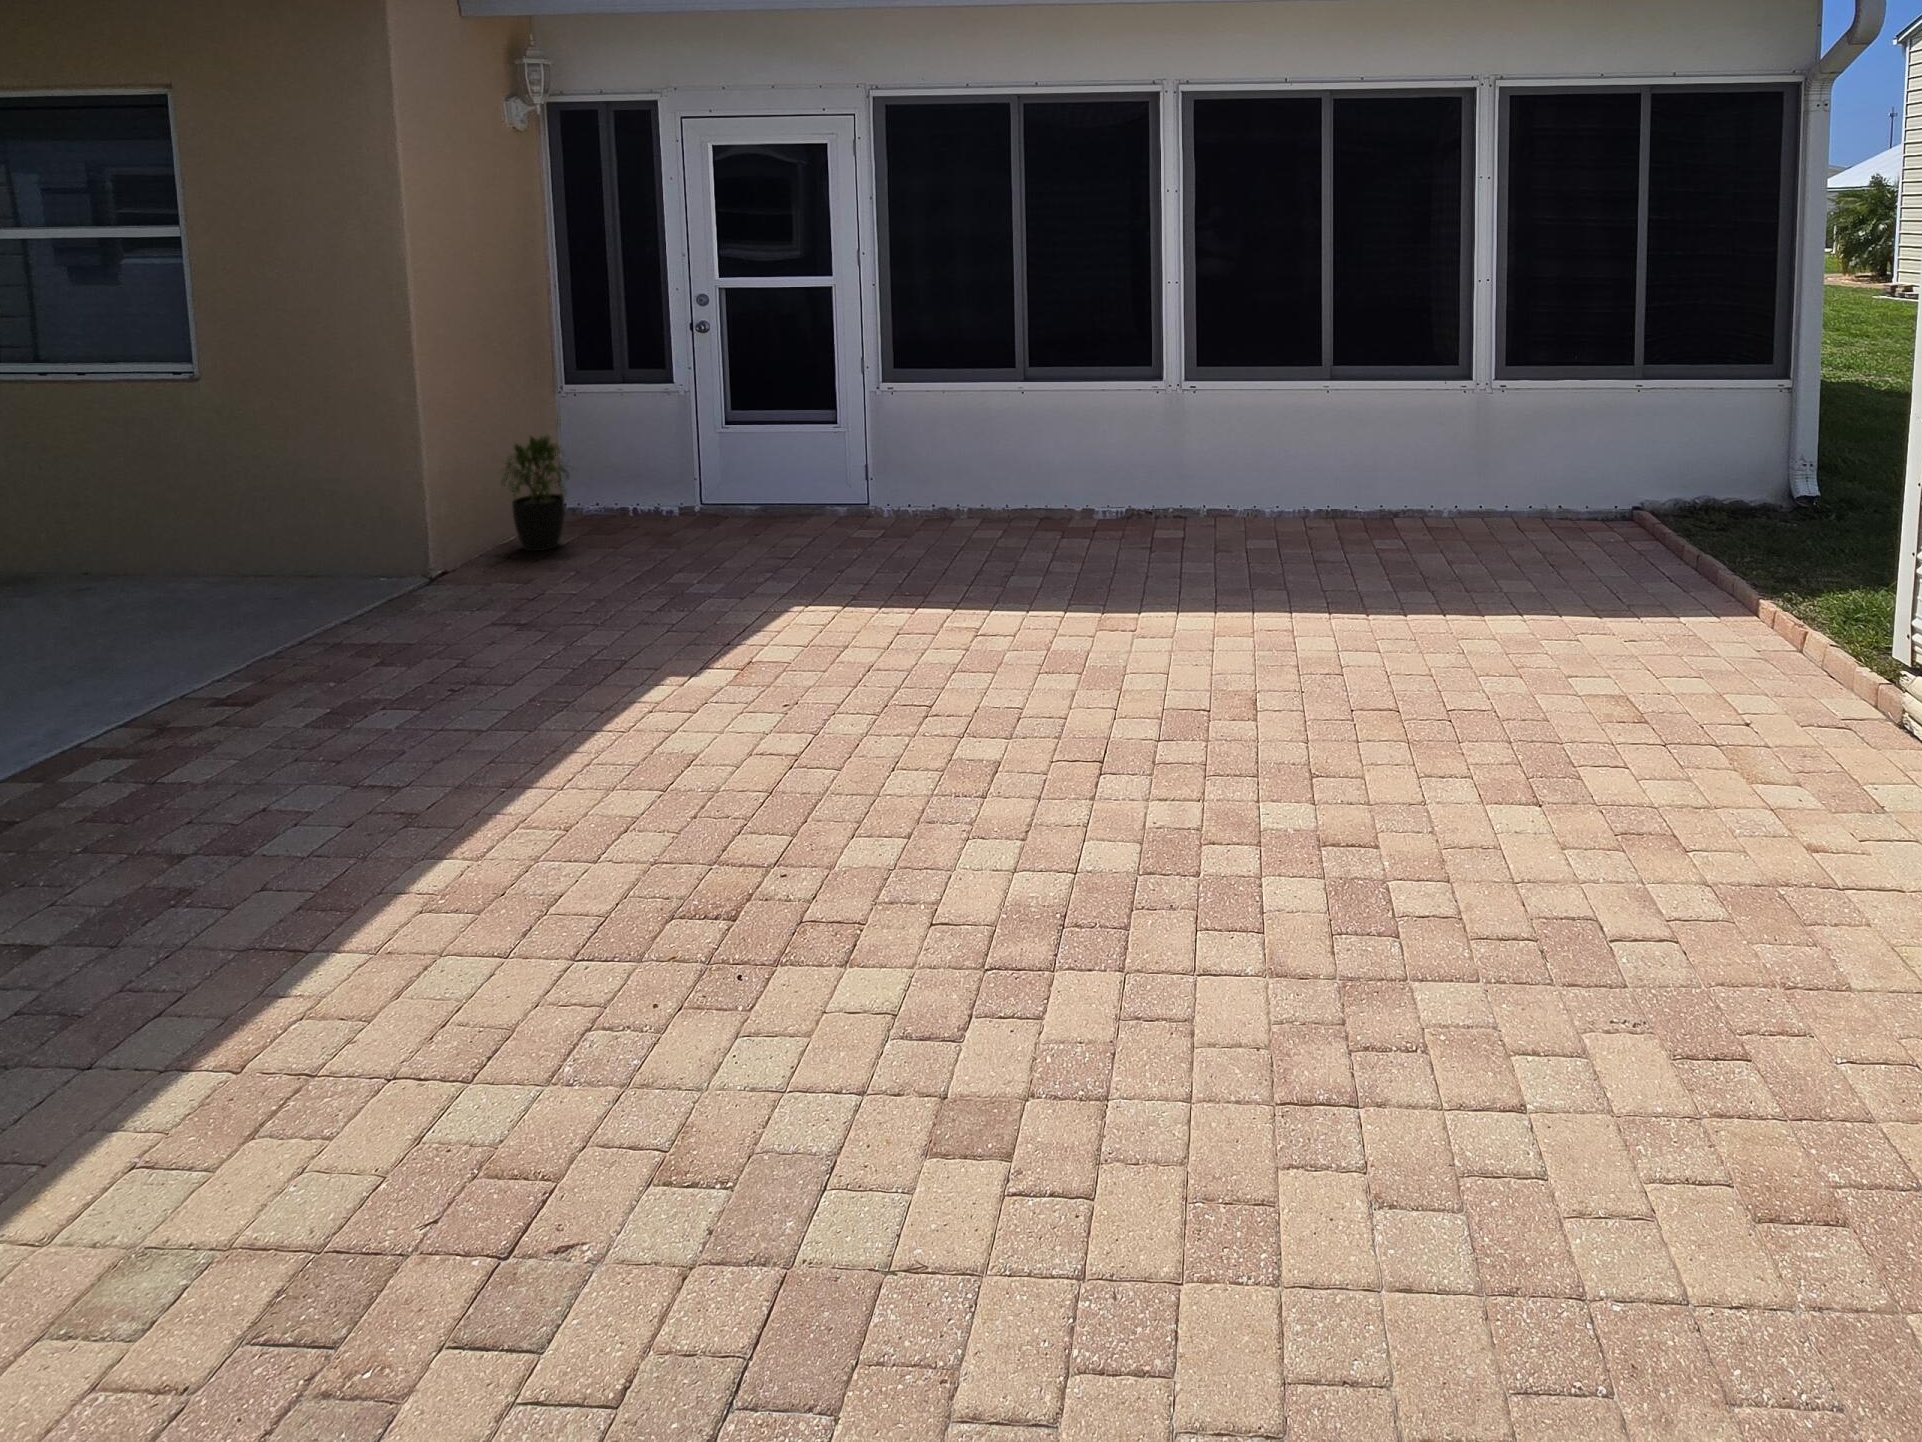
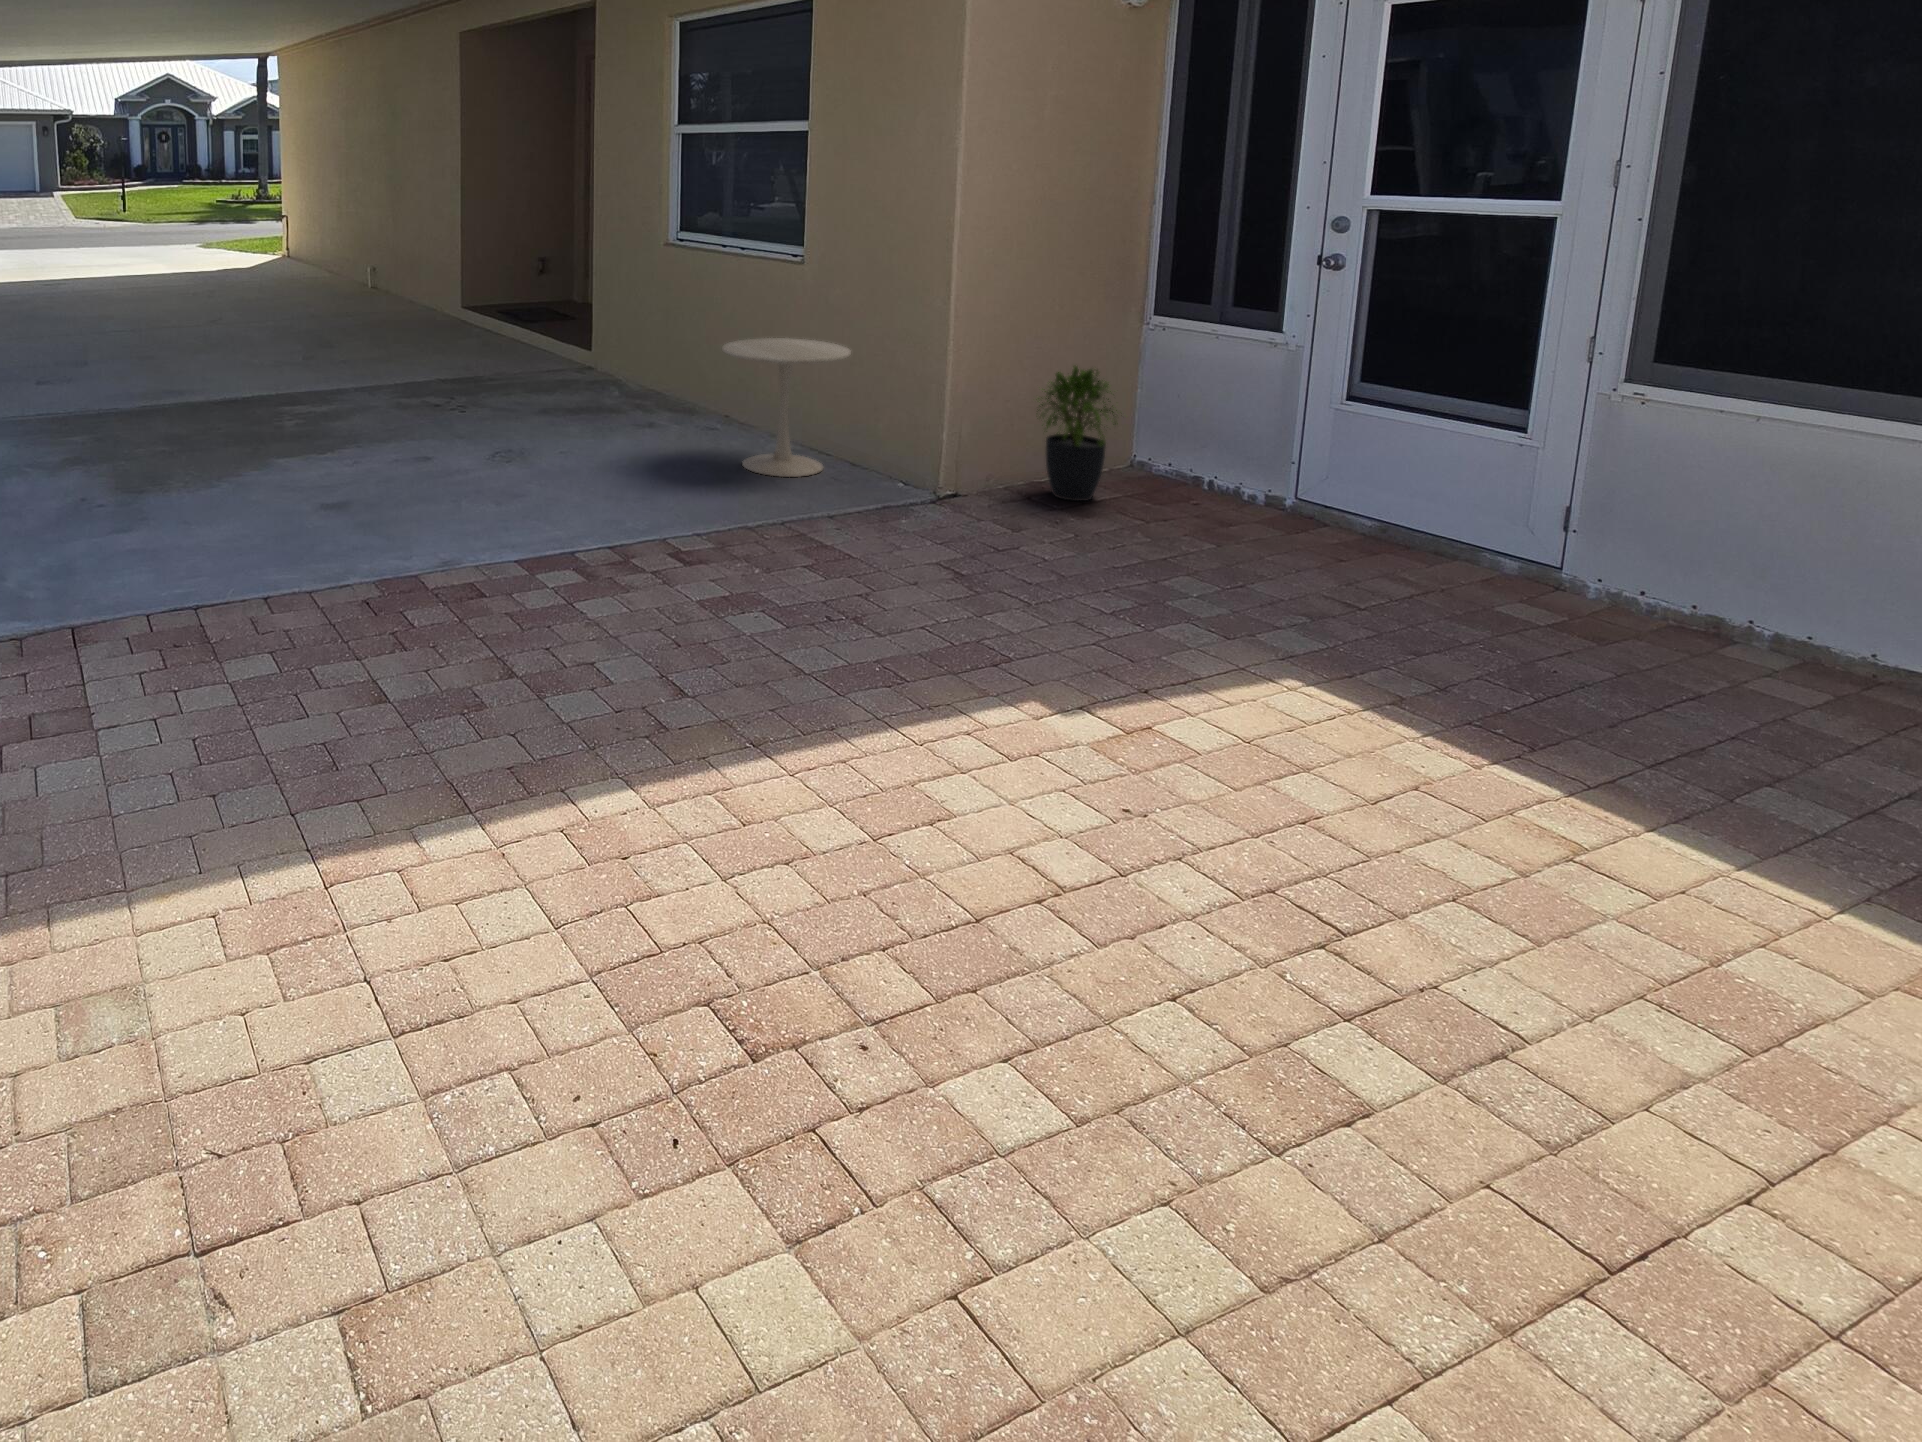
side table: none [135,461,304,615] -> present [722,338,851,477]

